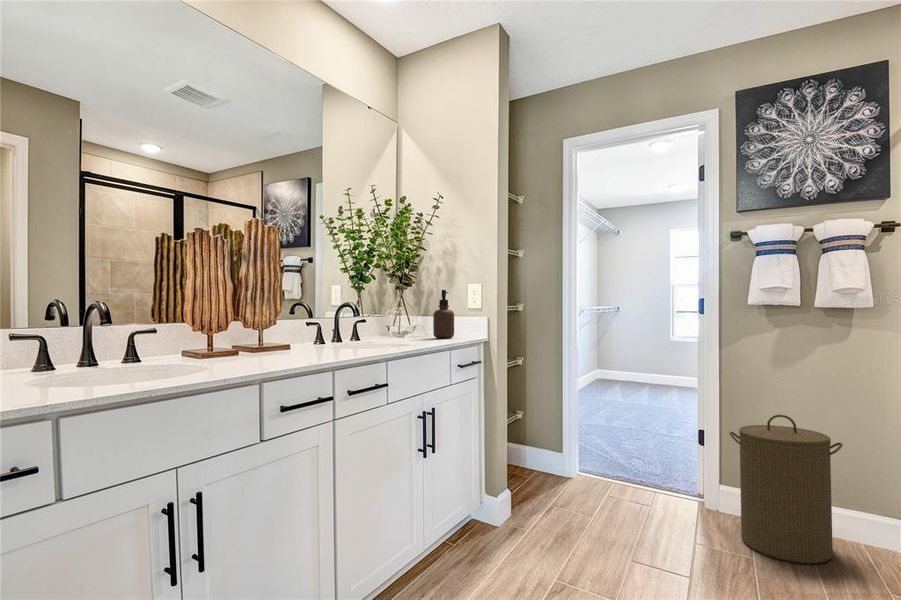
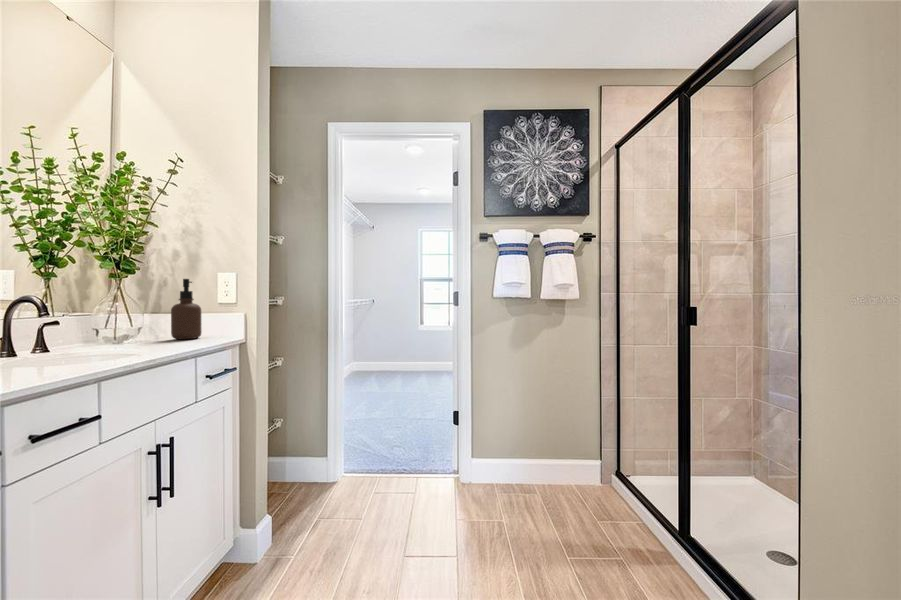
laundry hamper: present [729,415,843,564] -> none [482,391,562,515]

